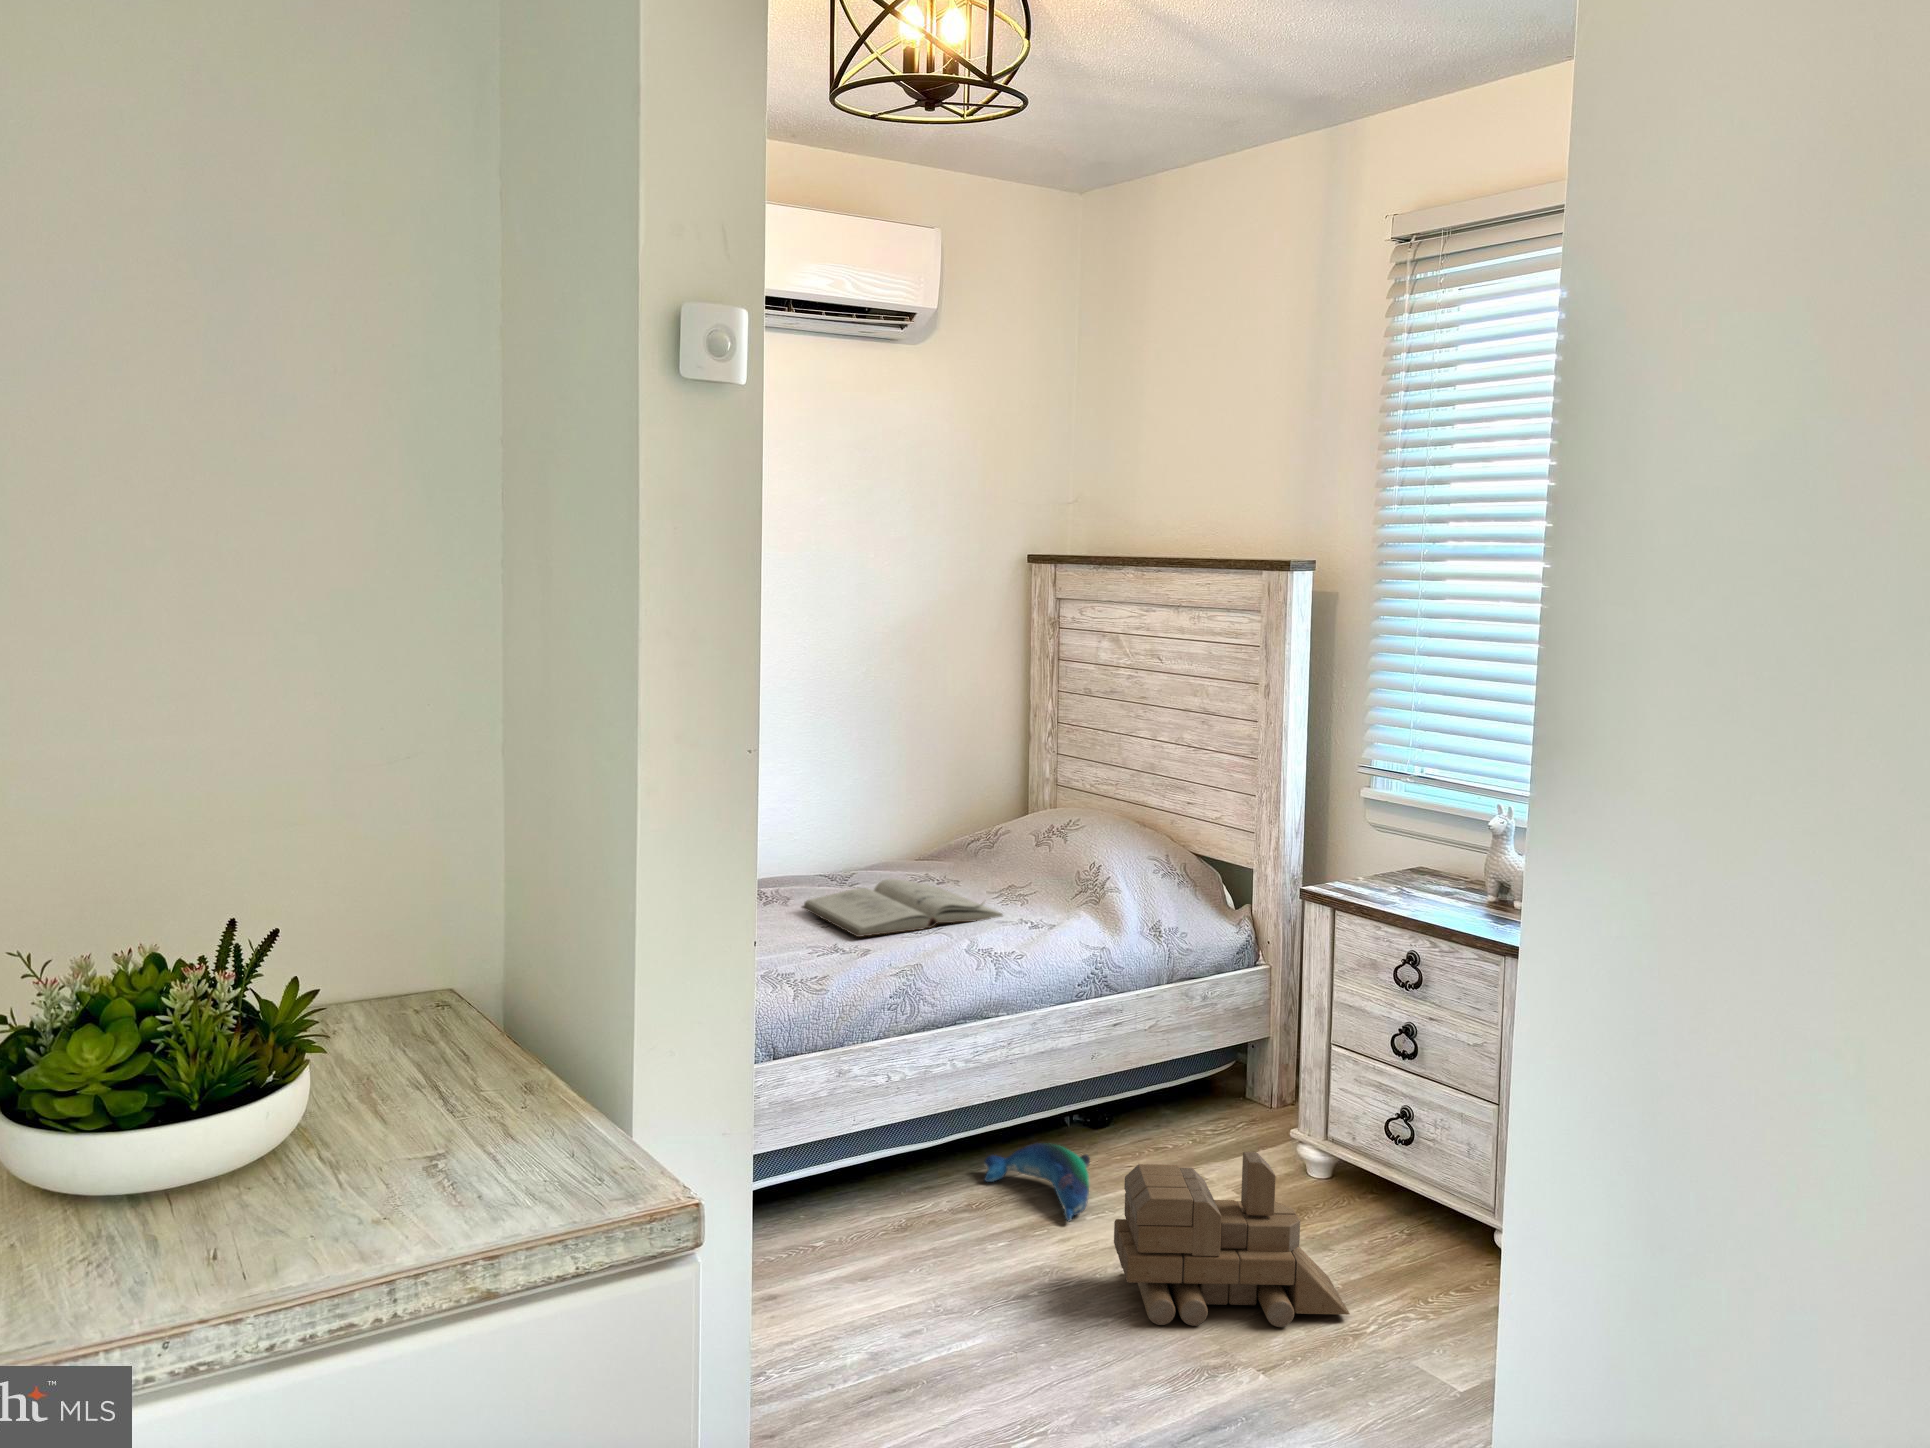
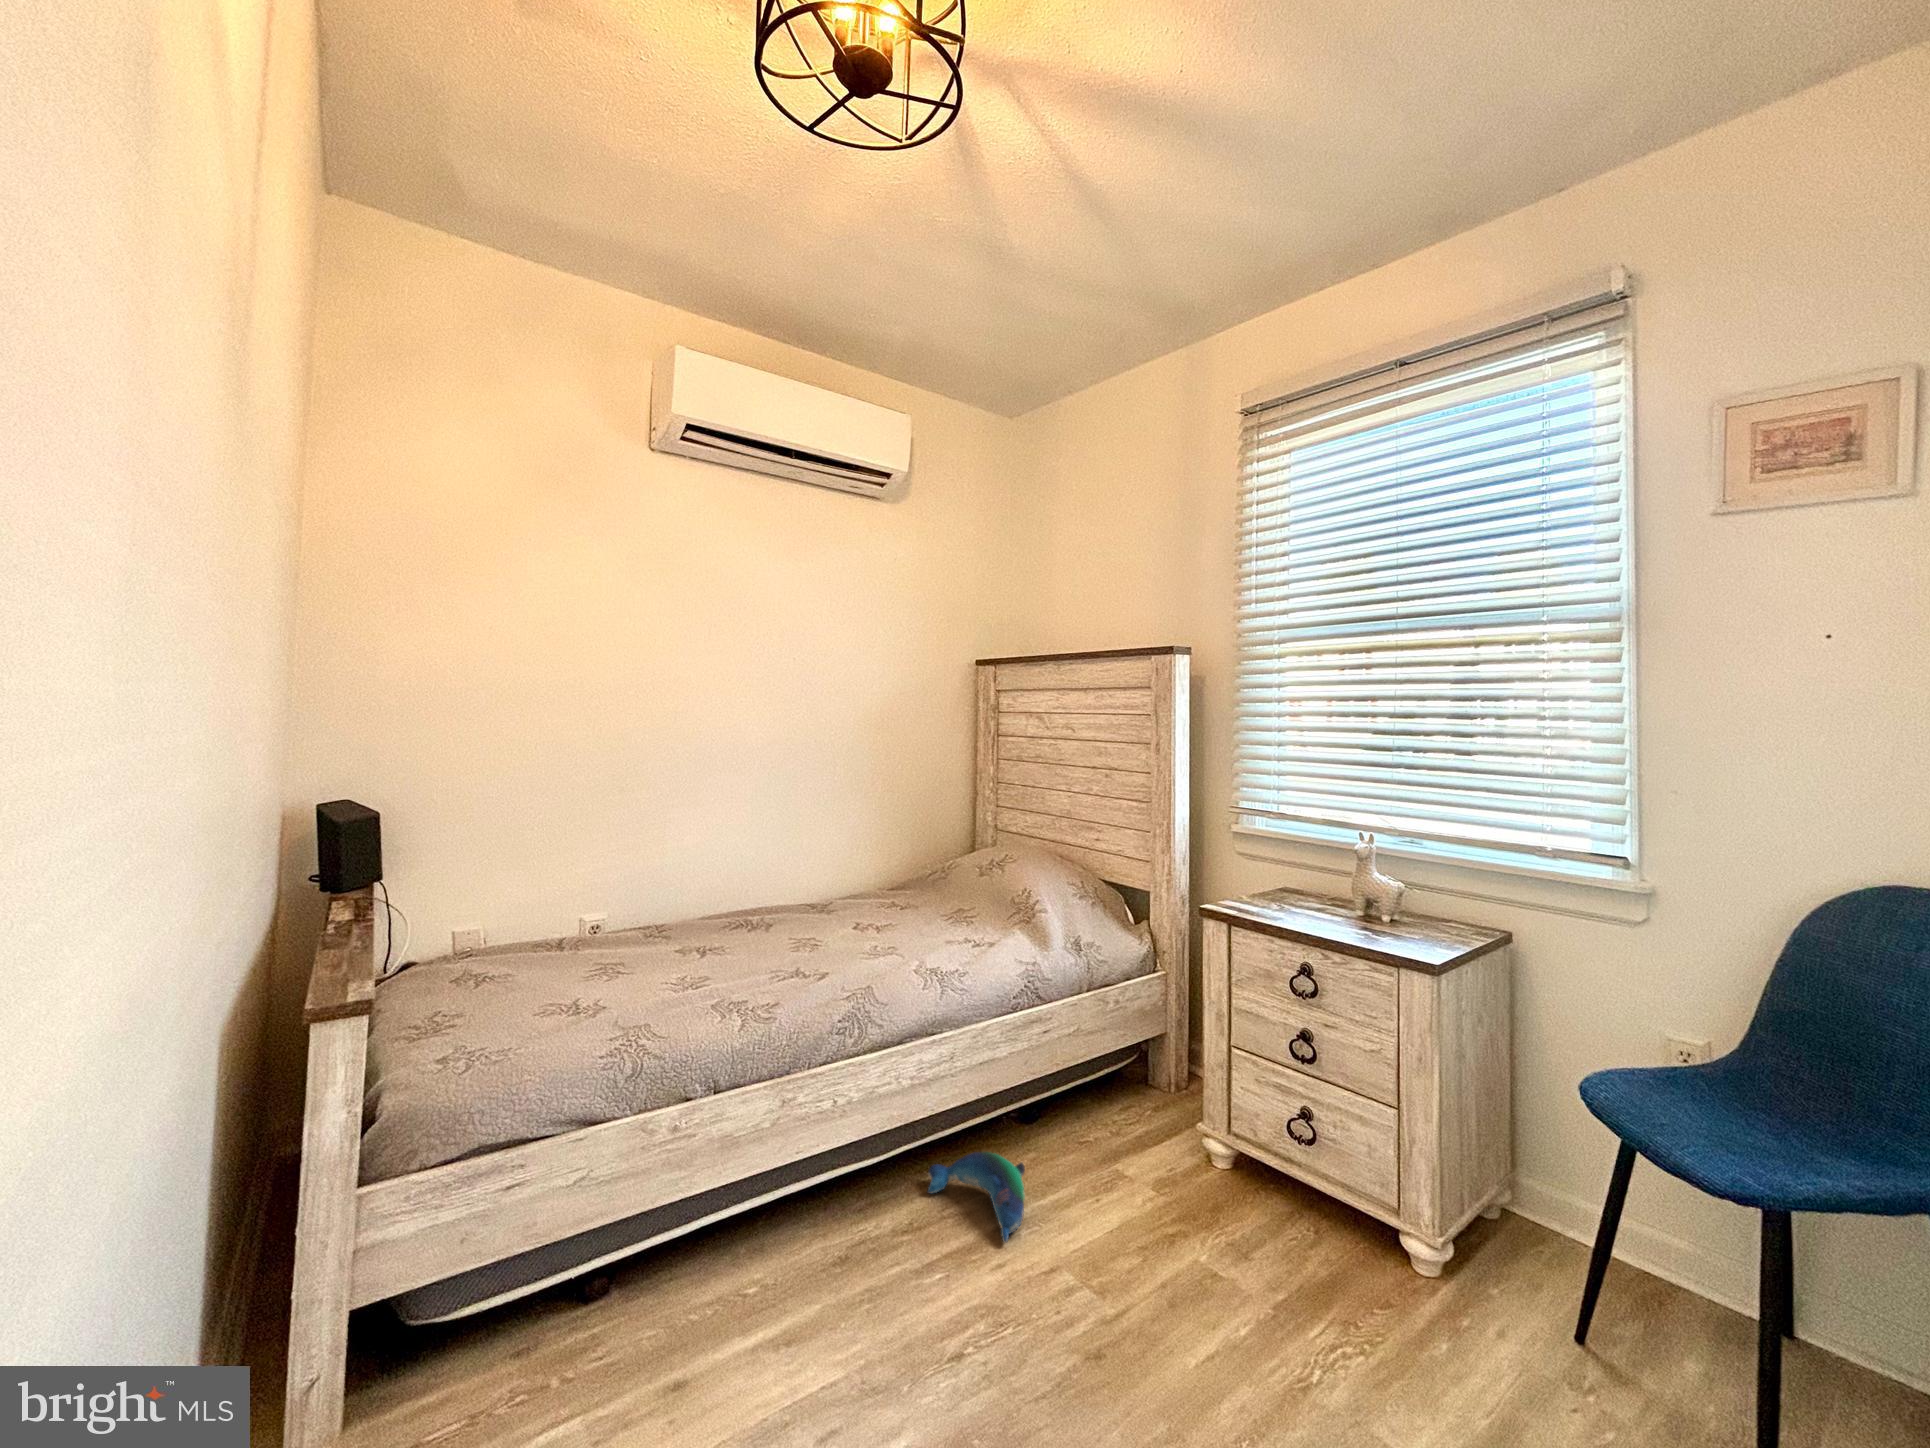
book: present [802,879,1003,937] -> none [776,905,954,960]
toy train: present [1114,1152,1350,1327] -> none [1051,1181,1295,1399]

